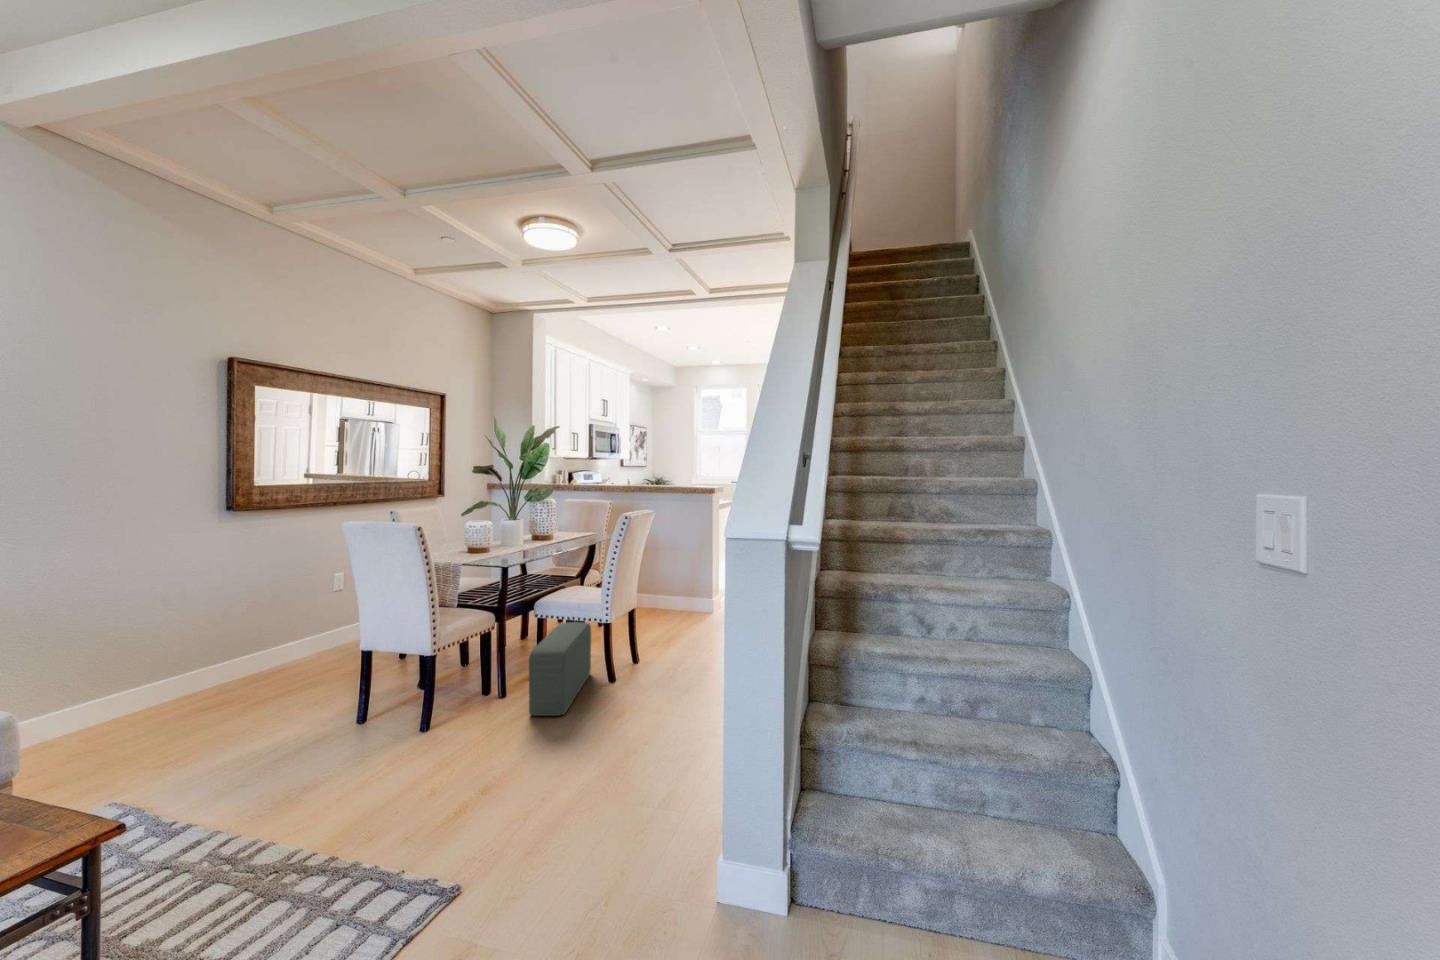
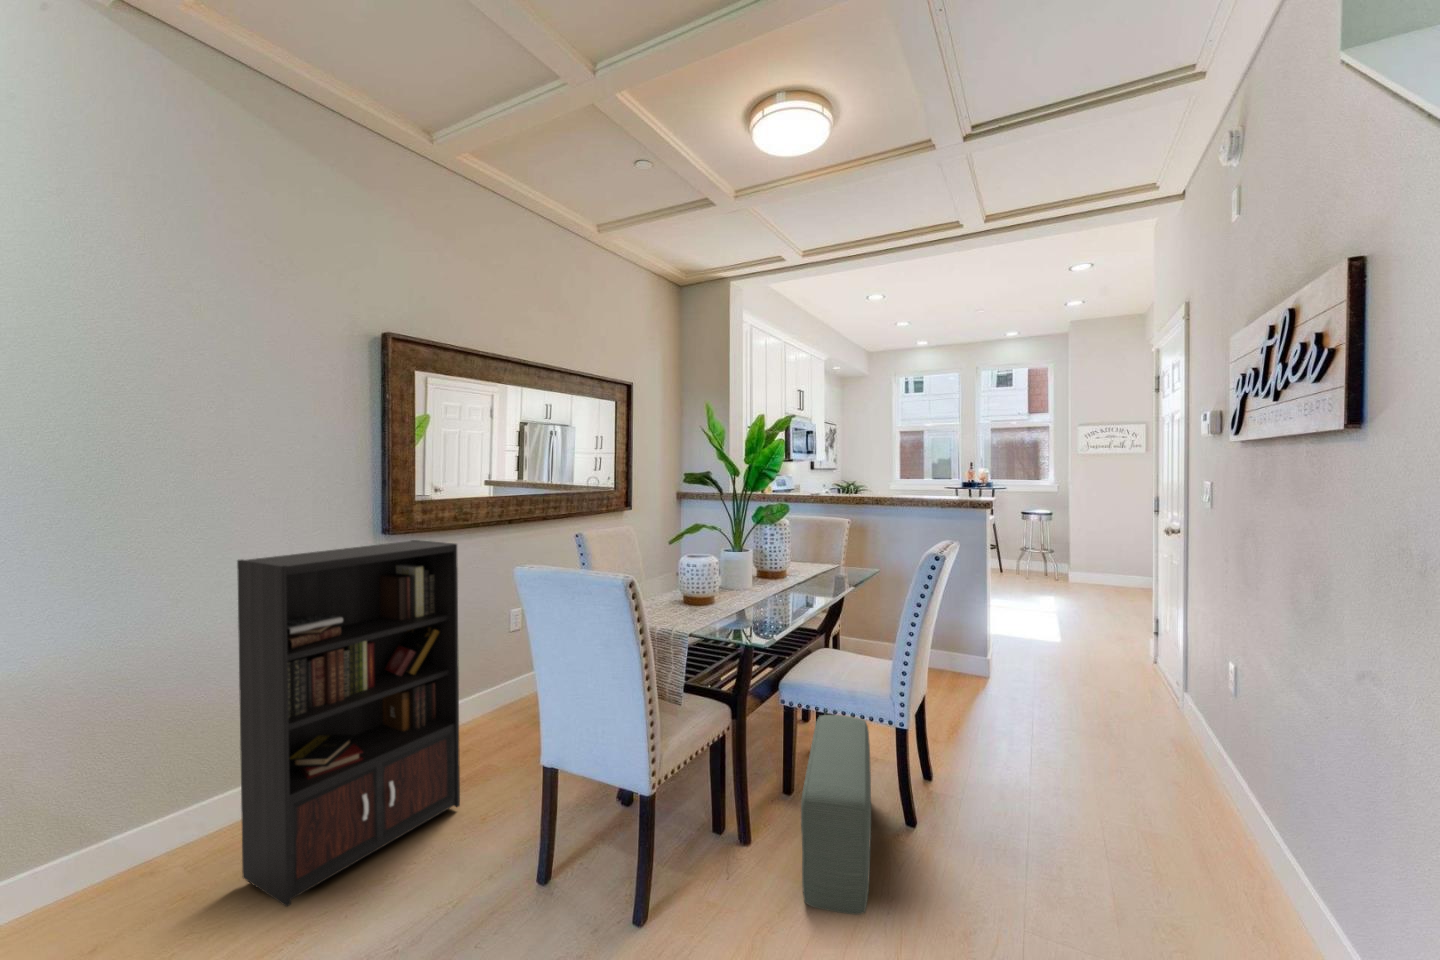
bookcase: none [131,512,297,745] -> present [237,540,460,907]

